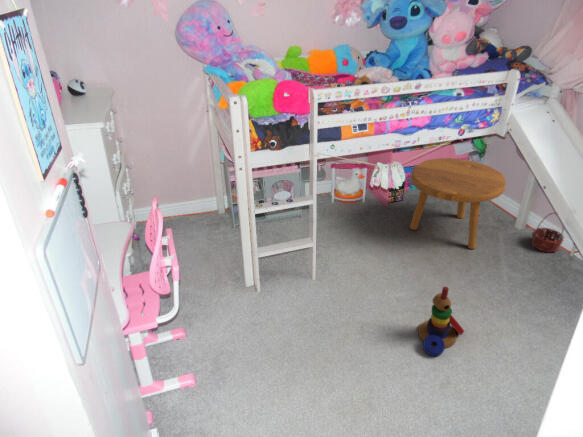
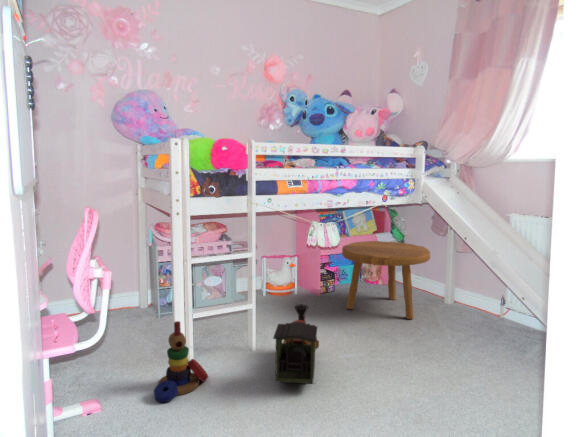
basket: present [532,213,564,252] -> none [462,277,492,318]
toy train: none [327,245,373,329] -> present [273,304,319,384]
stacking toy: present [418,287,464,356] -> present [154,321,208,402]

